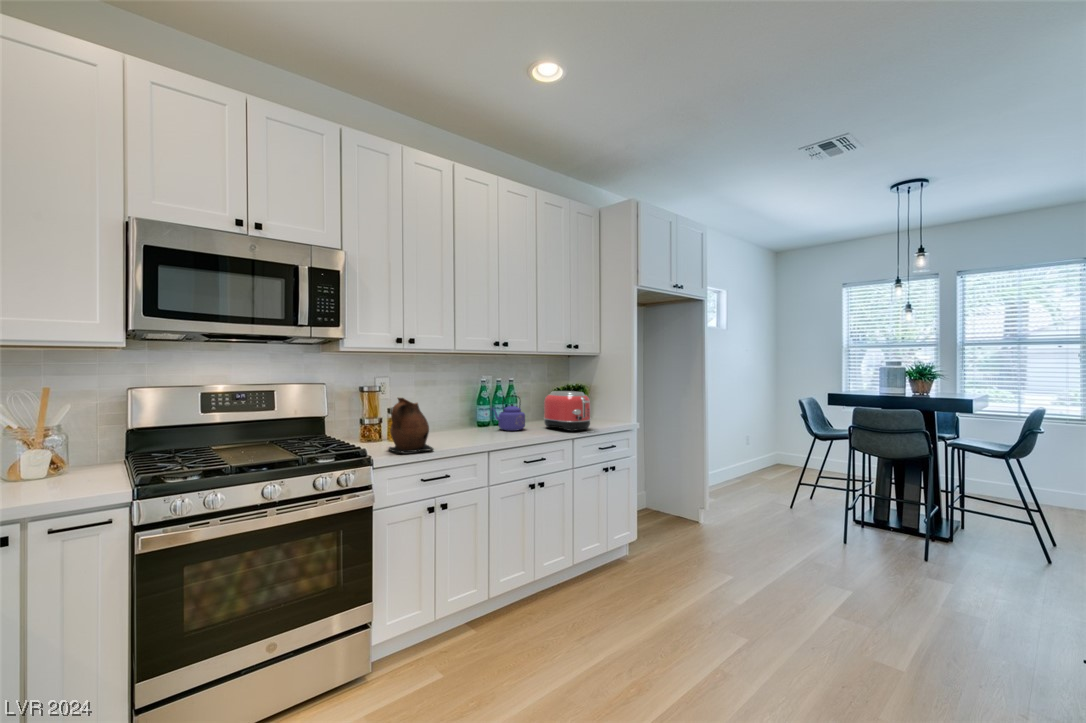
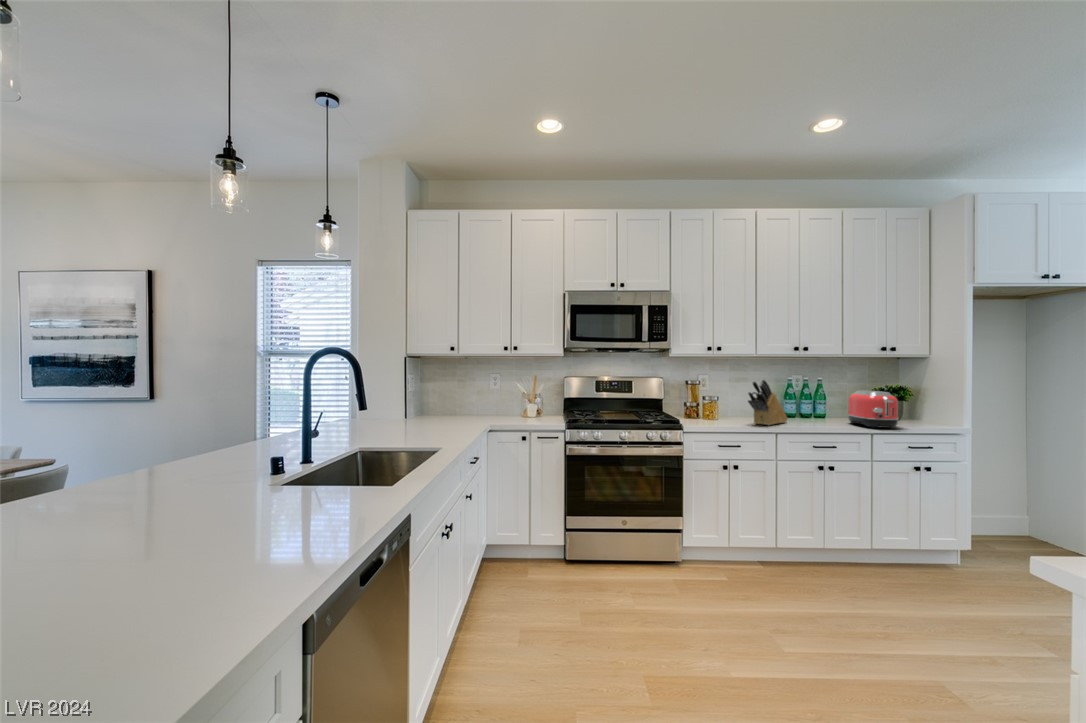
knife block: none [453,382,490,441] -> present [748,380,787,425]
kettle: present [492,395,525,431] -> none [792,392,827,422]
ceramic pitcher: present [389,398,433,453] -> none [697,388,729,427]

